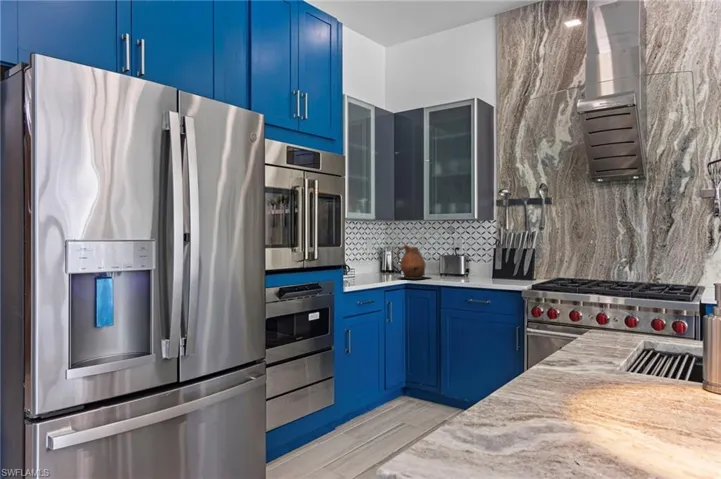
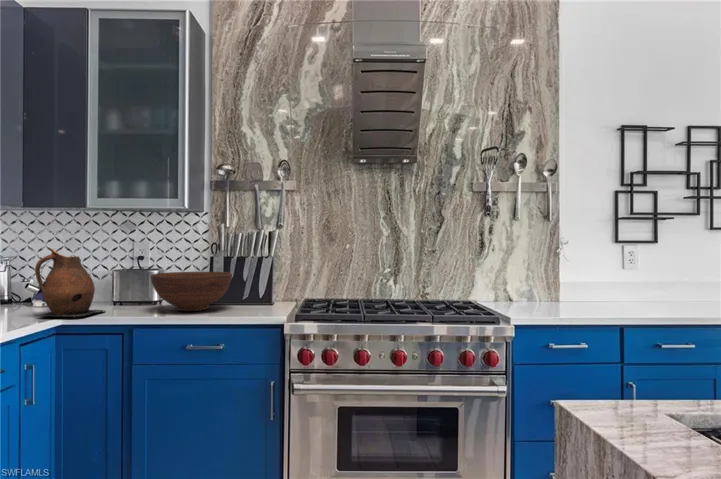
fruit bowl: none [454,257,502,280] -> present [151,272,232,311]

